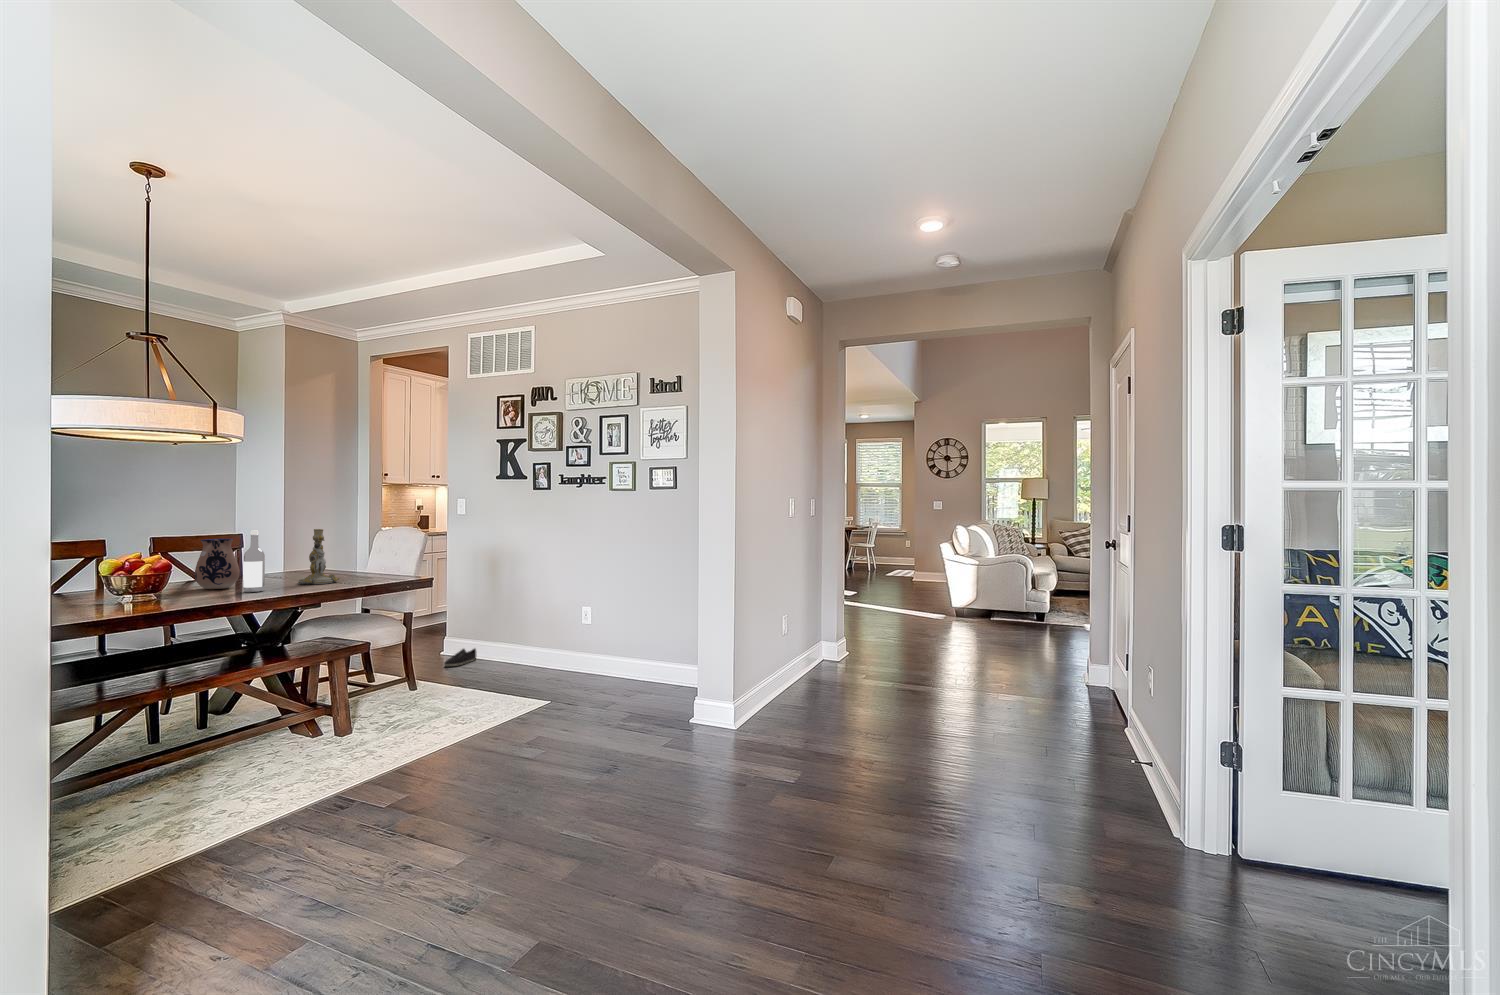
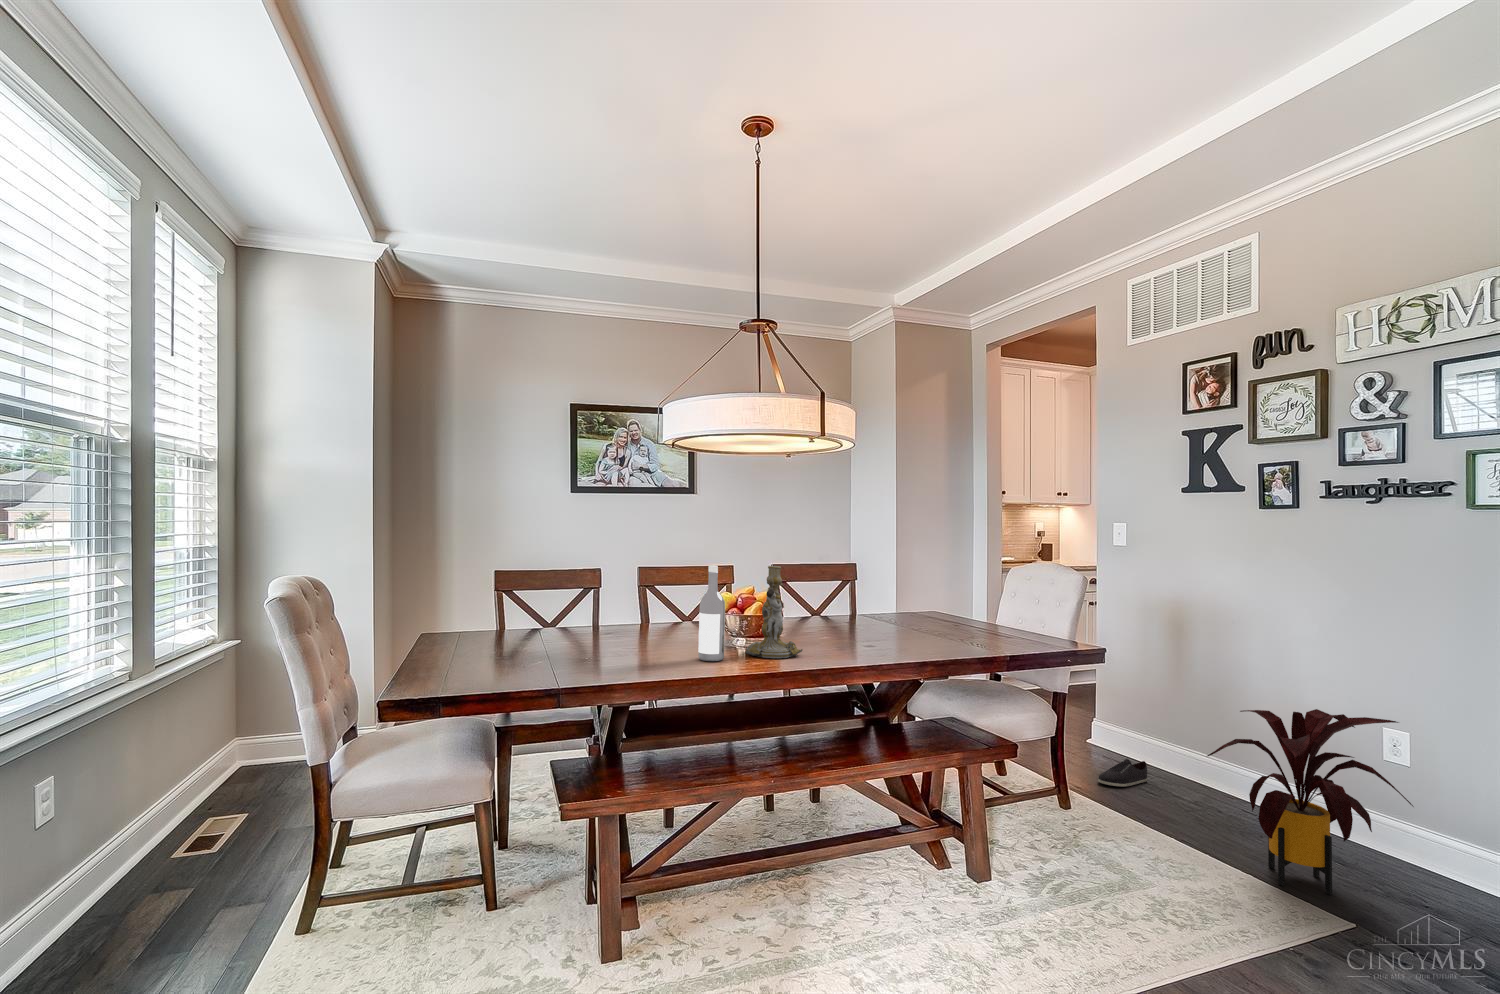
candlestick: present [298,529,340,584] -> present [746,566,803,658]
wine bottle: present [243,530,265,592] -> present [698,565,725,661]
ceramic pitcher: present [195,538,240,589] -> none [805,572,850,638]
house plant: none [494,593,584,687] -> present [1207,709,1413,895]

